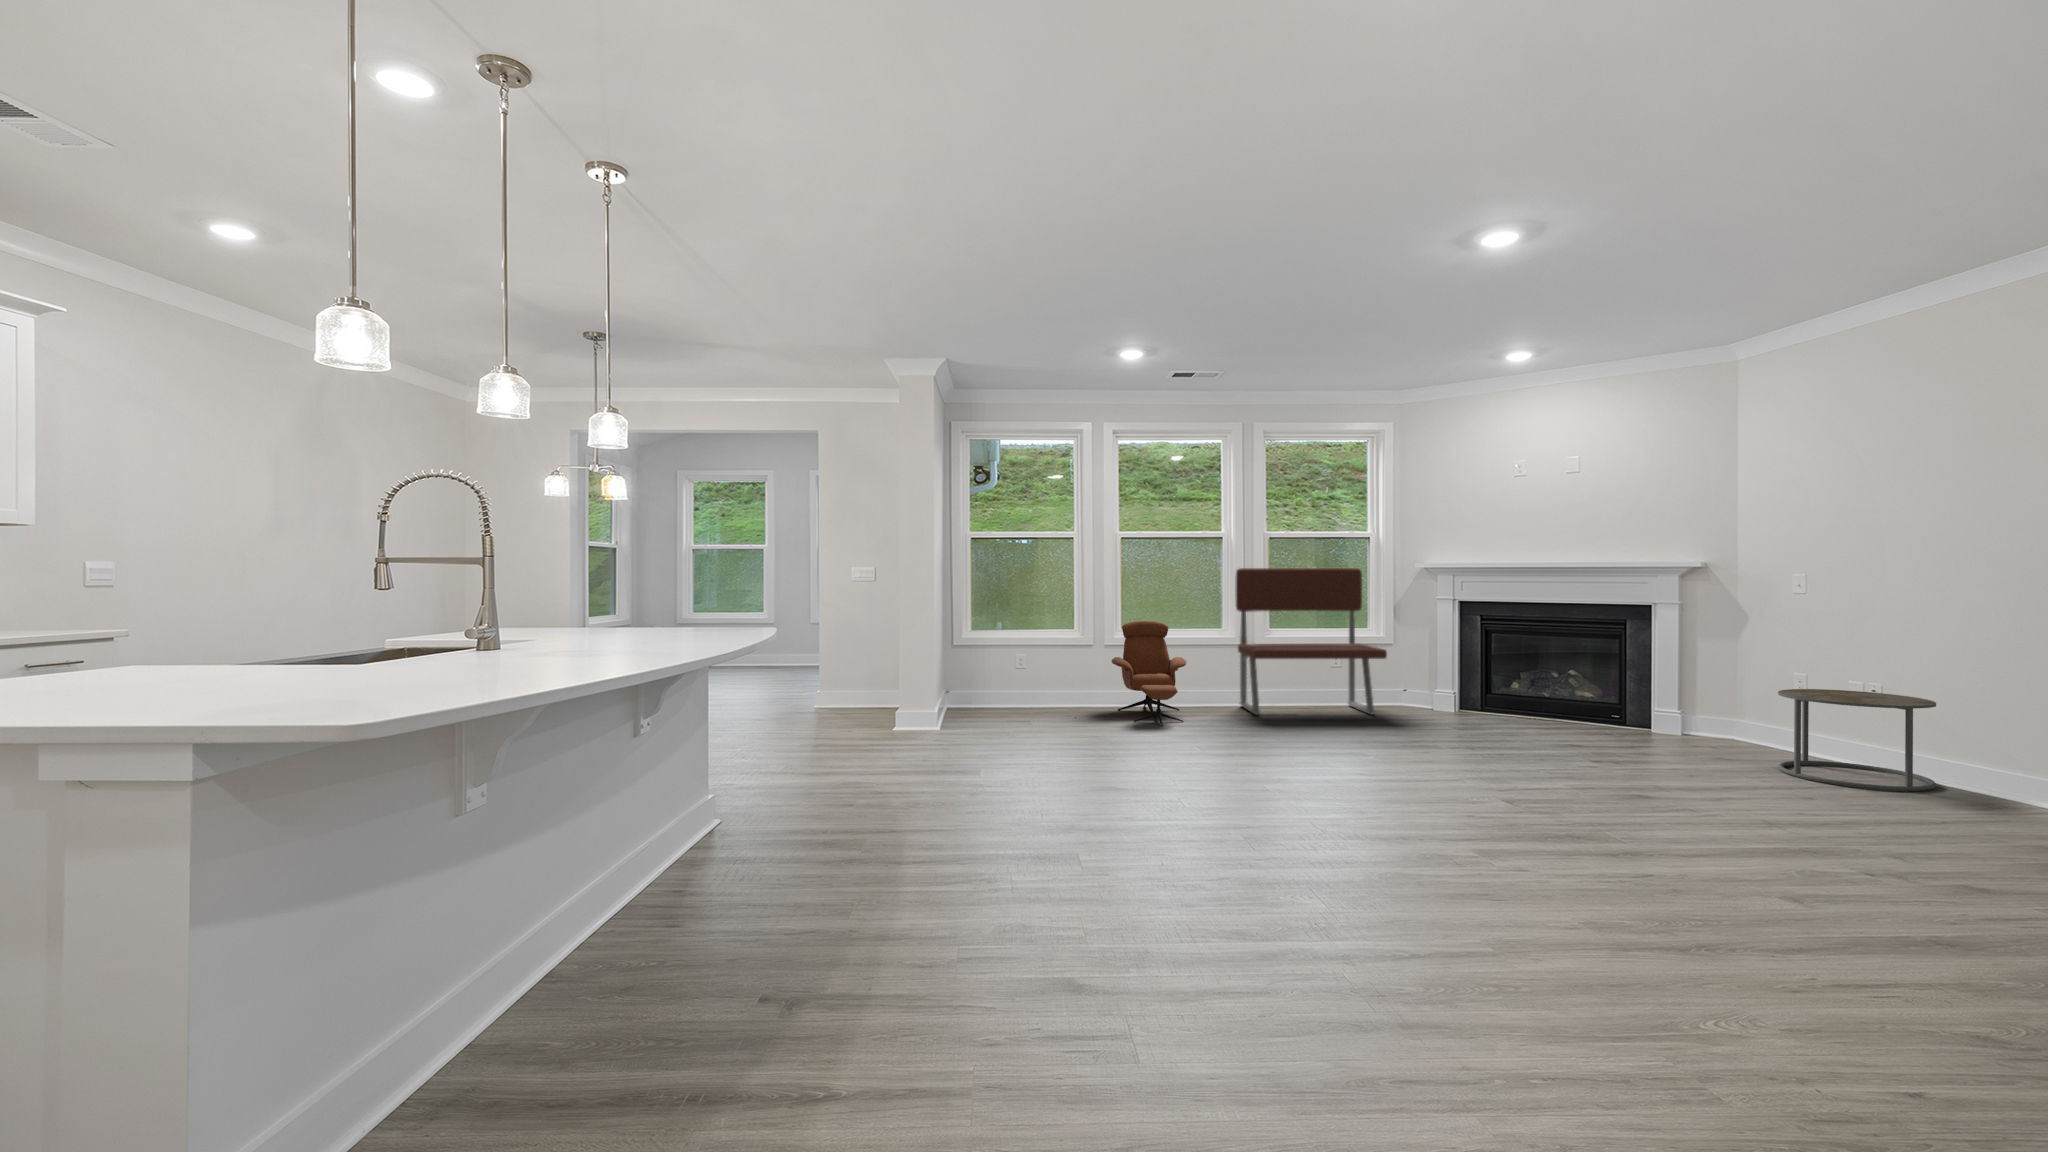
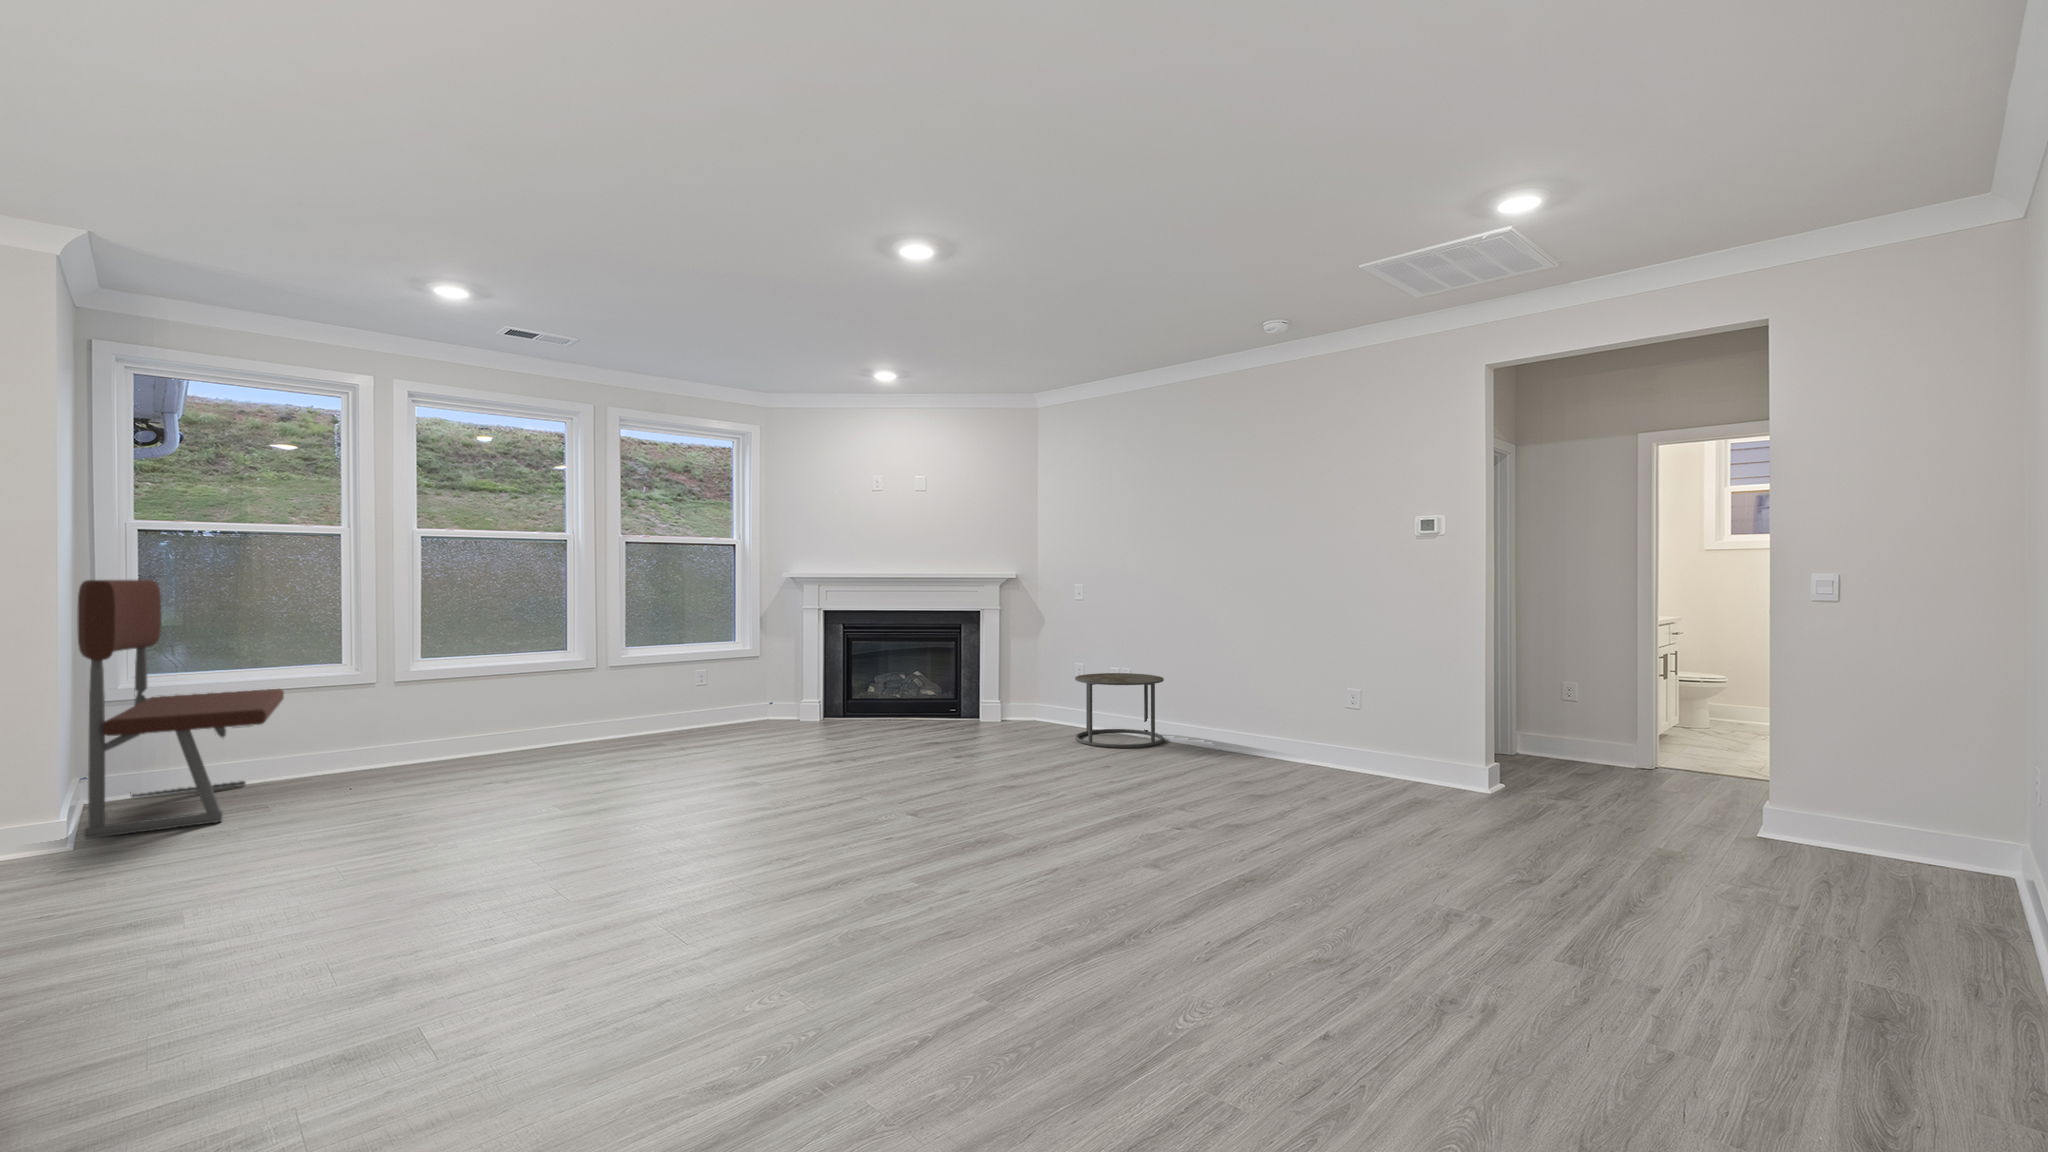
bench: present [1235,568,1387,715] -> present [77,580,284,838]
lounge chair: present [1112,621,1186,726] -> none [408,647,524,783]

